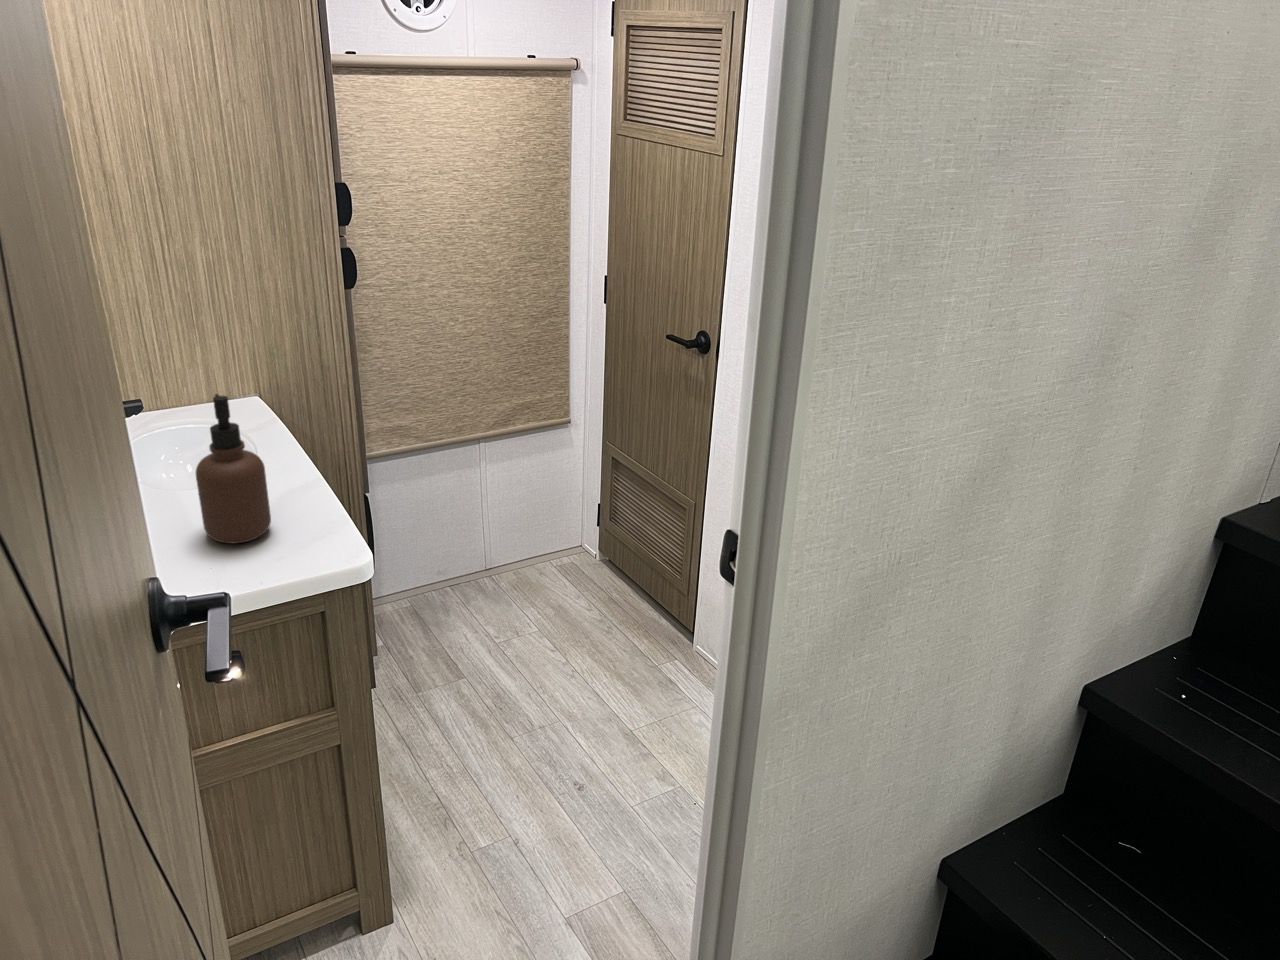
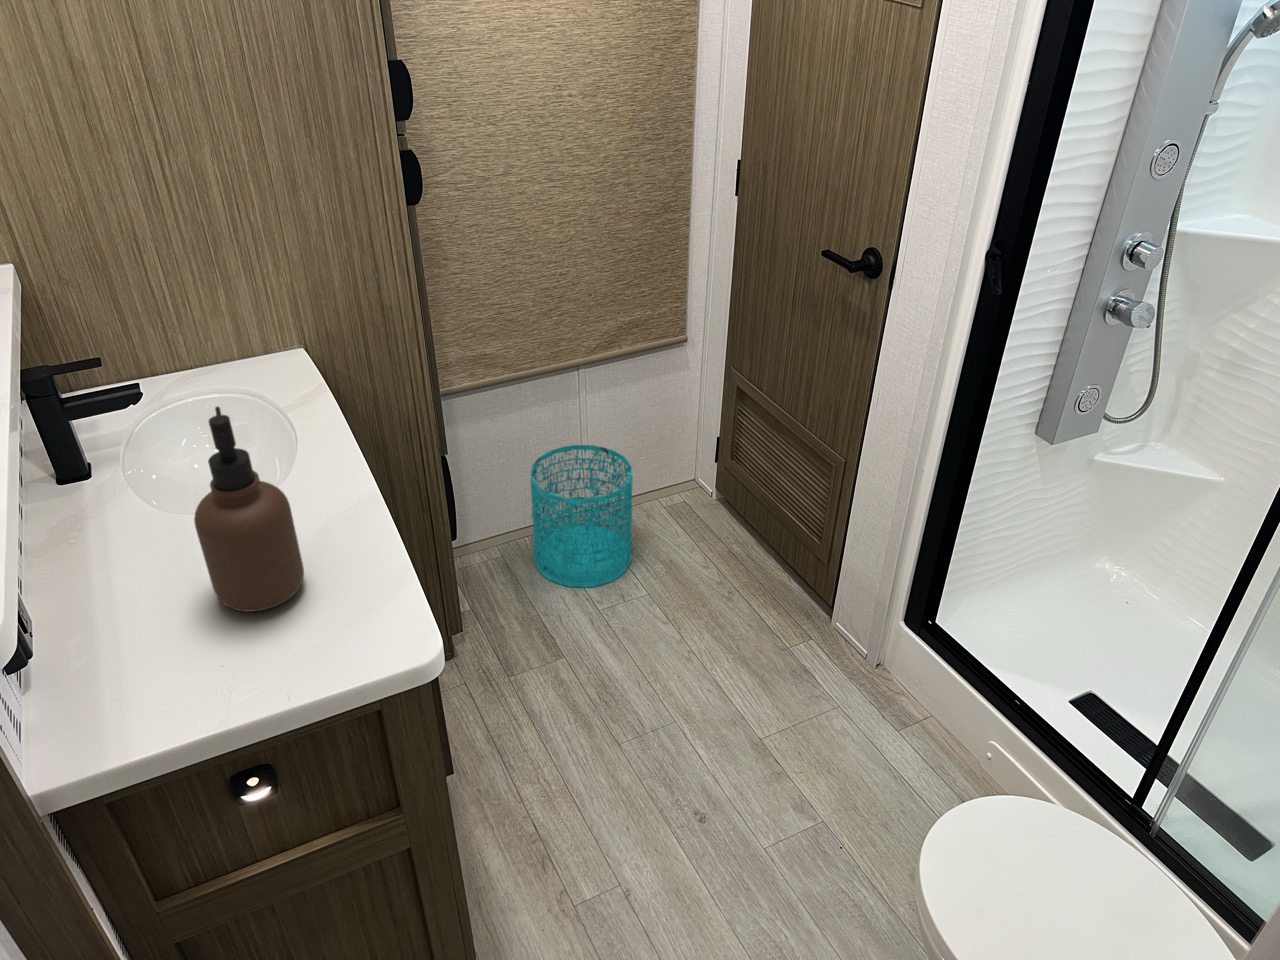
wastebasket: none [438,507,525,626] -> present [531,445,633,588]

